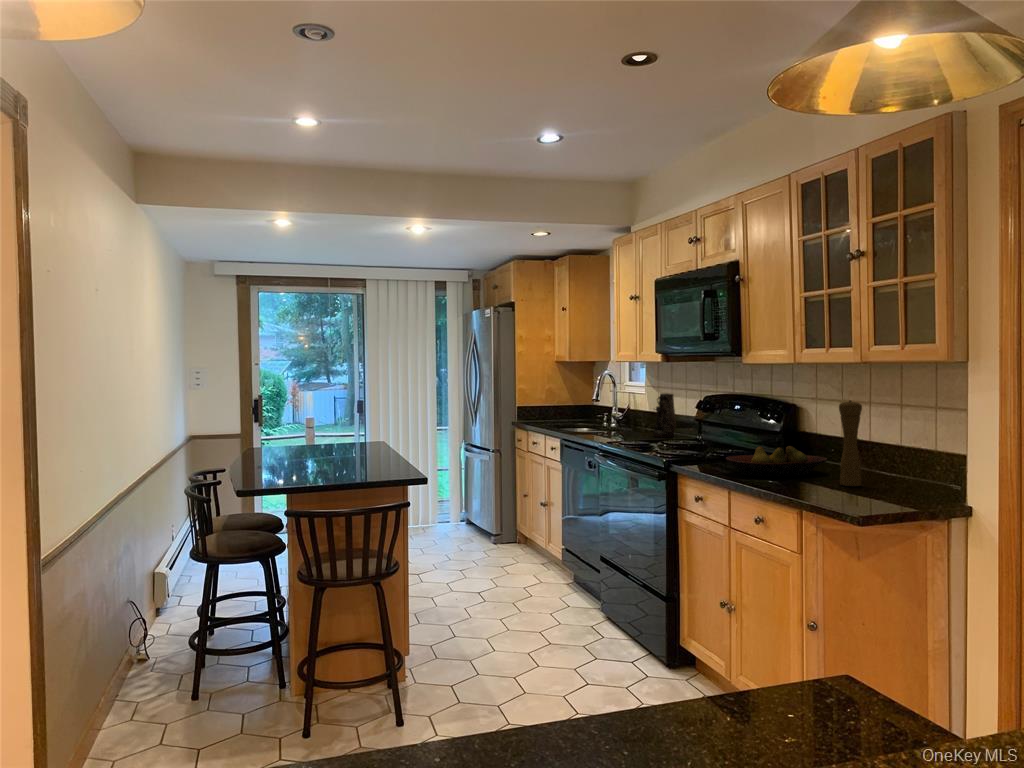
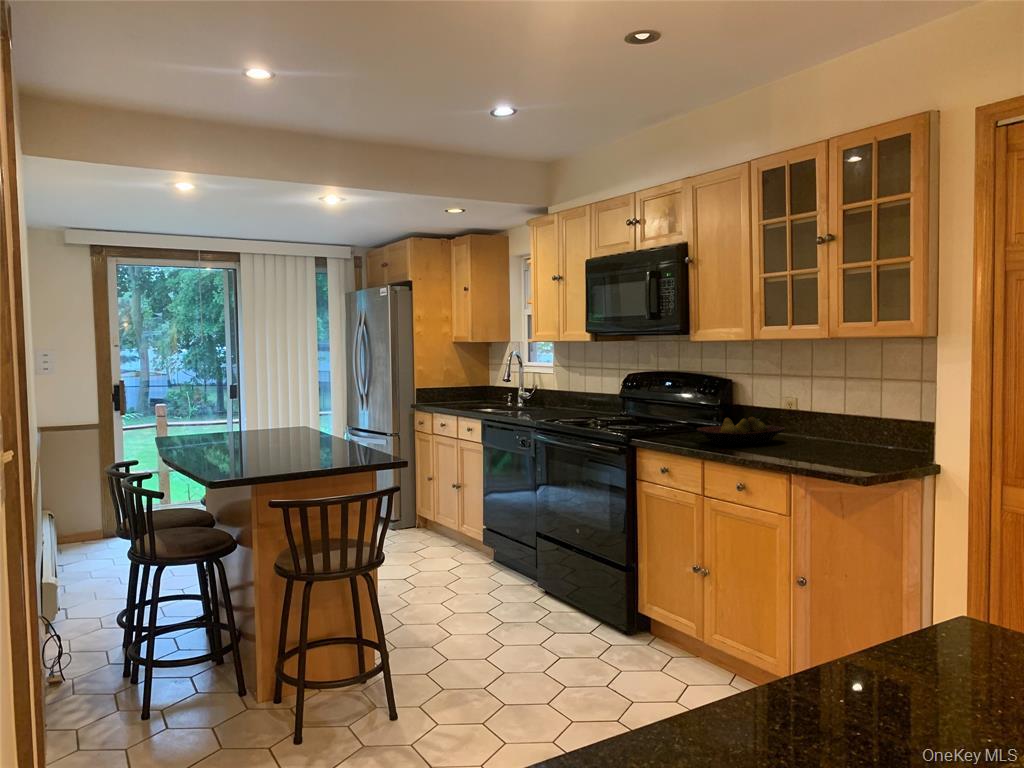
vase: present [653,393,676,438] -> none [575,372,597,414]
pepper mill: present [839,401,862,486] -> none [811,373,832,451]

